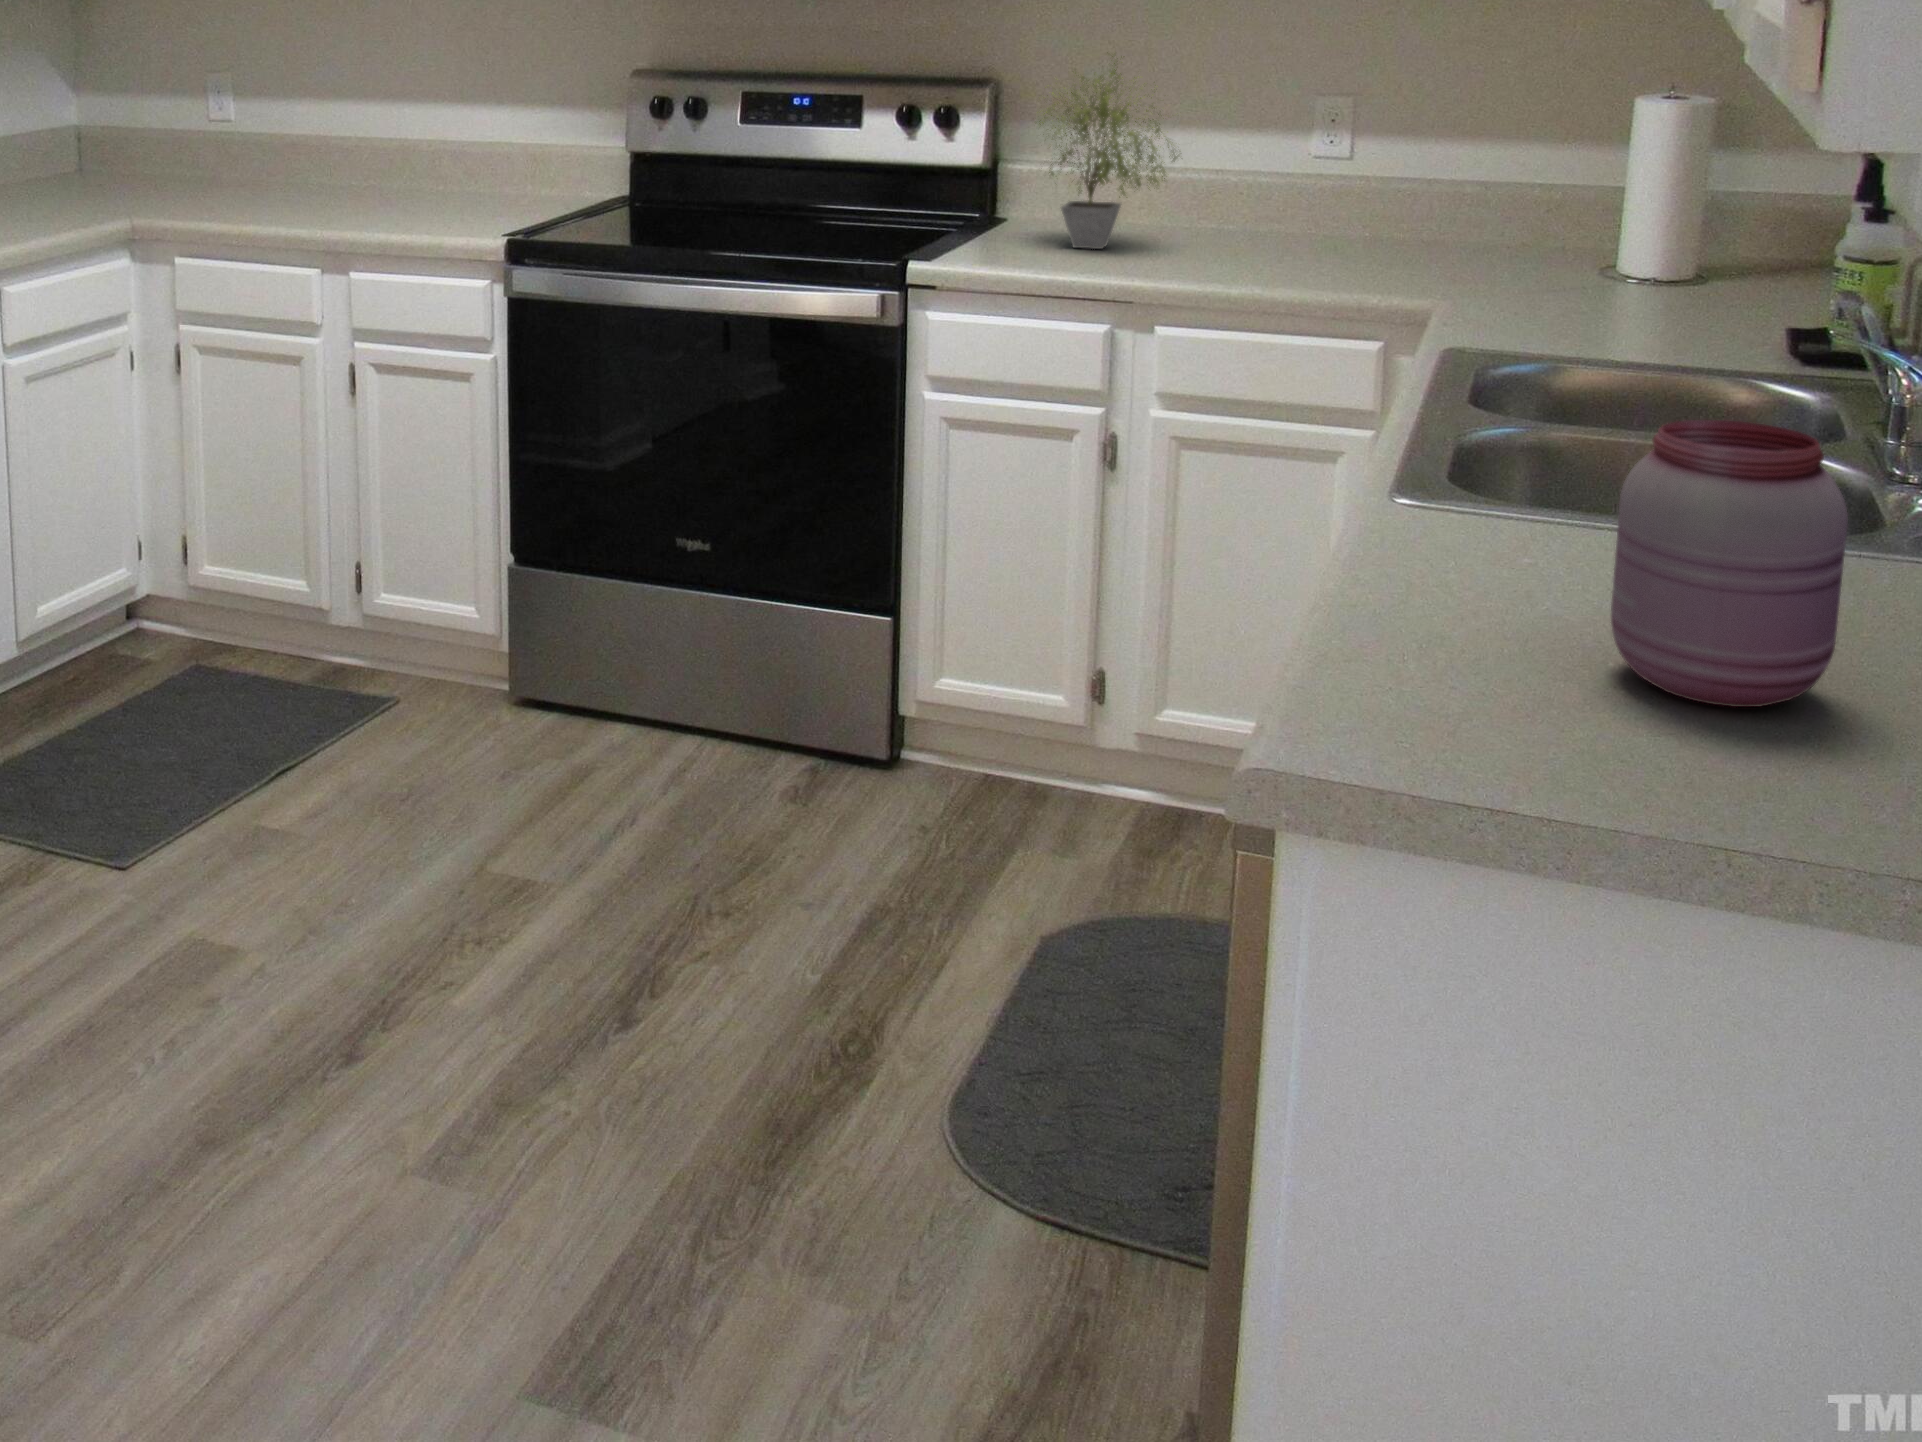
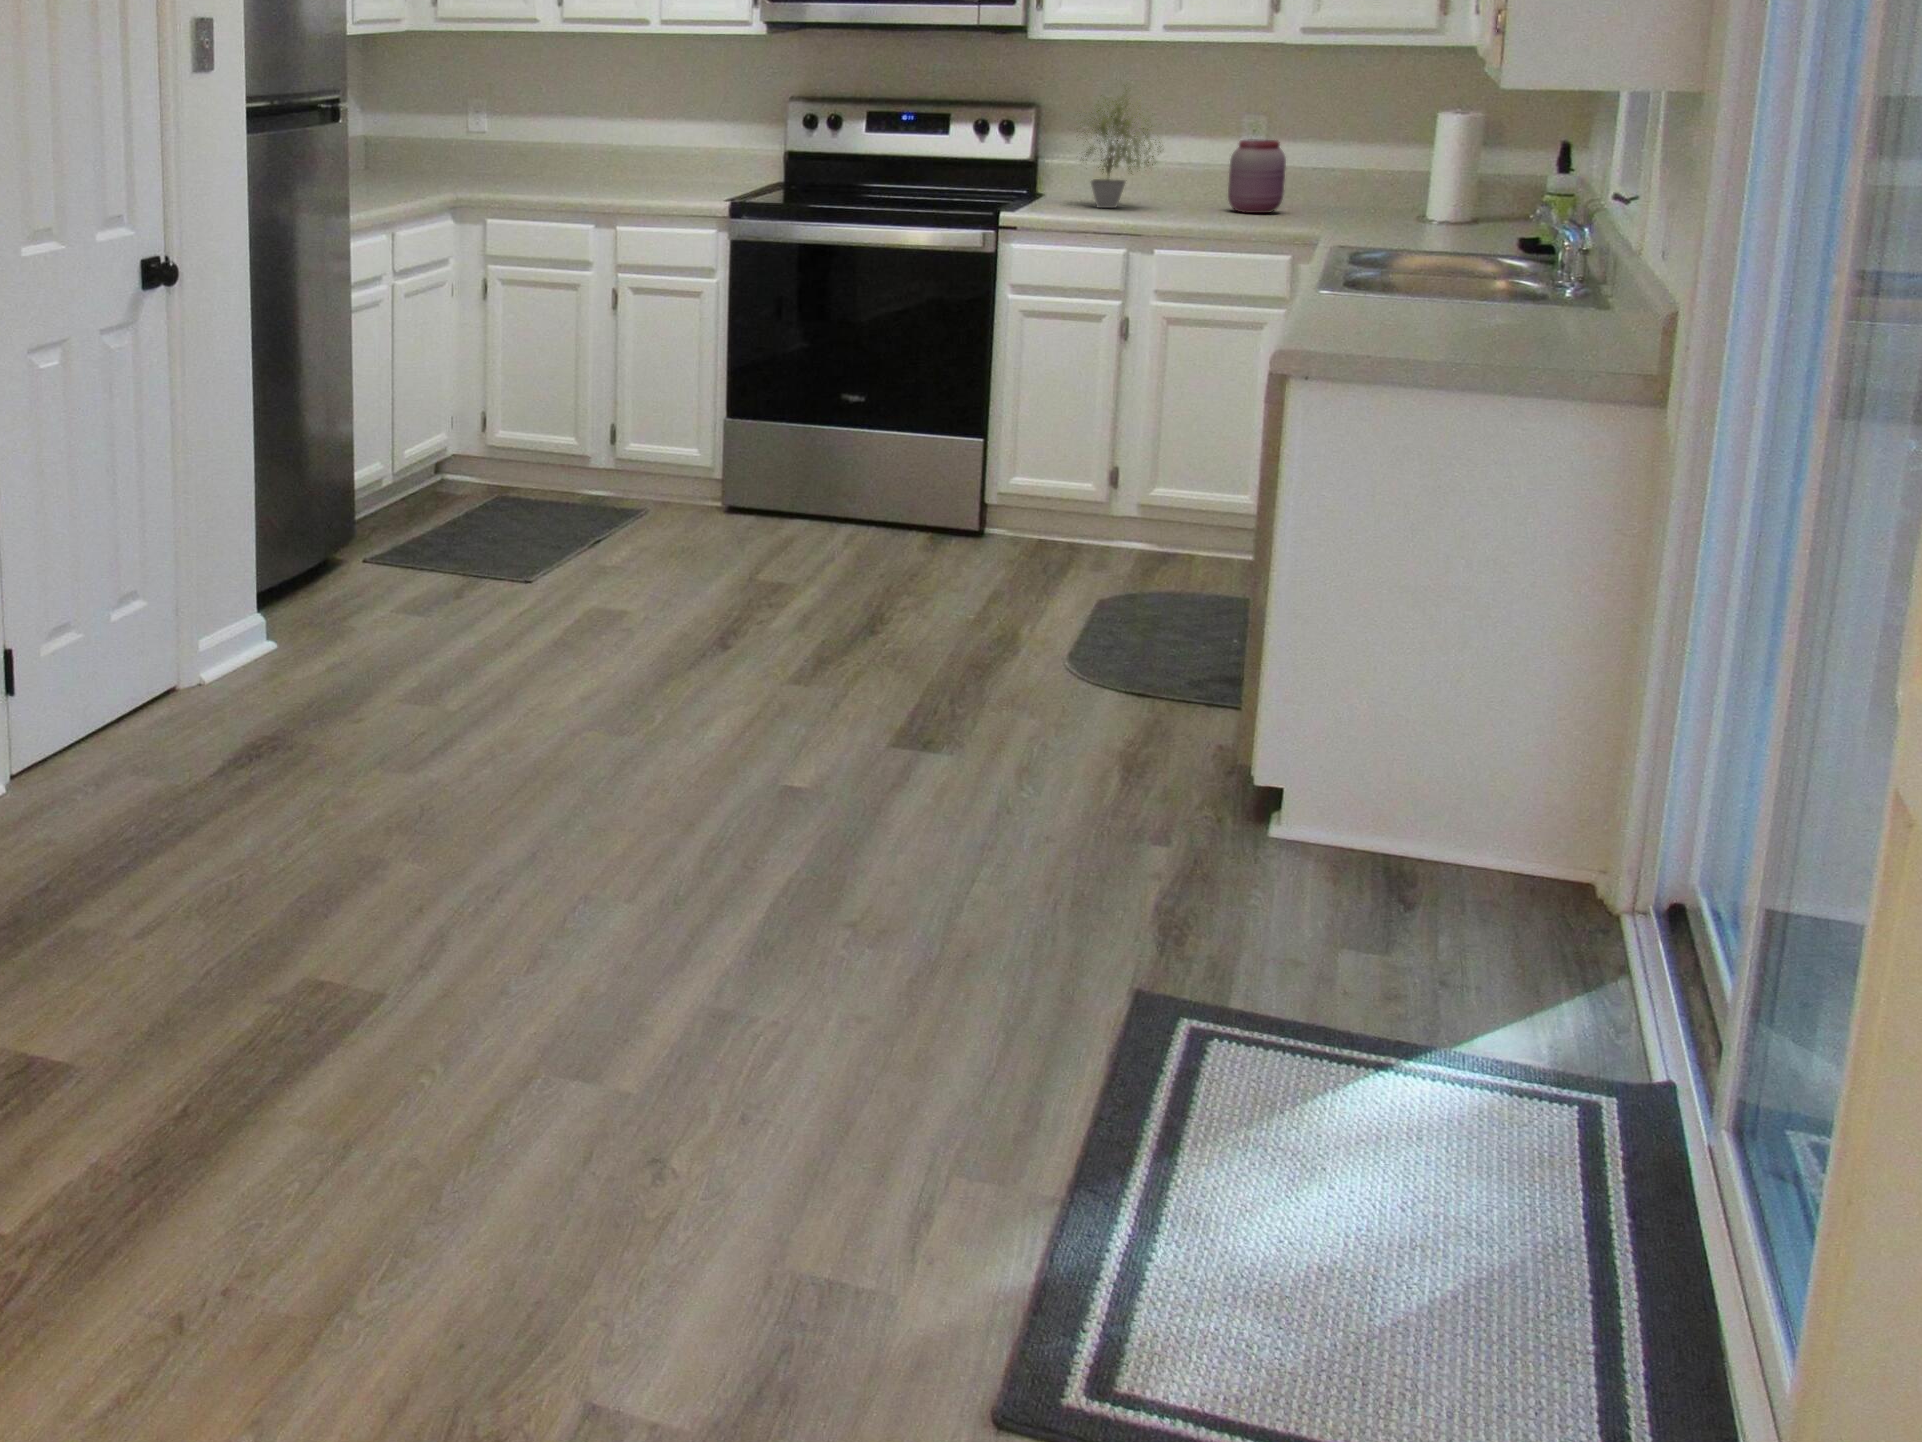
jar: present [1611,420,1848,707] -> present [1228,139,1286,213]

